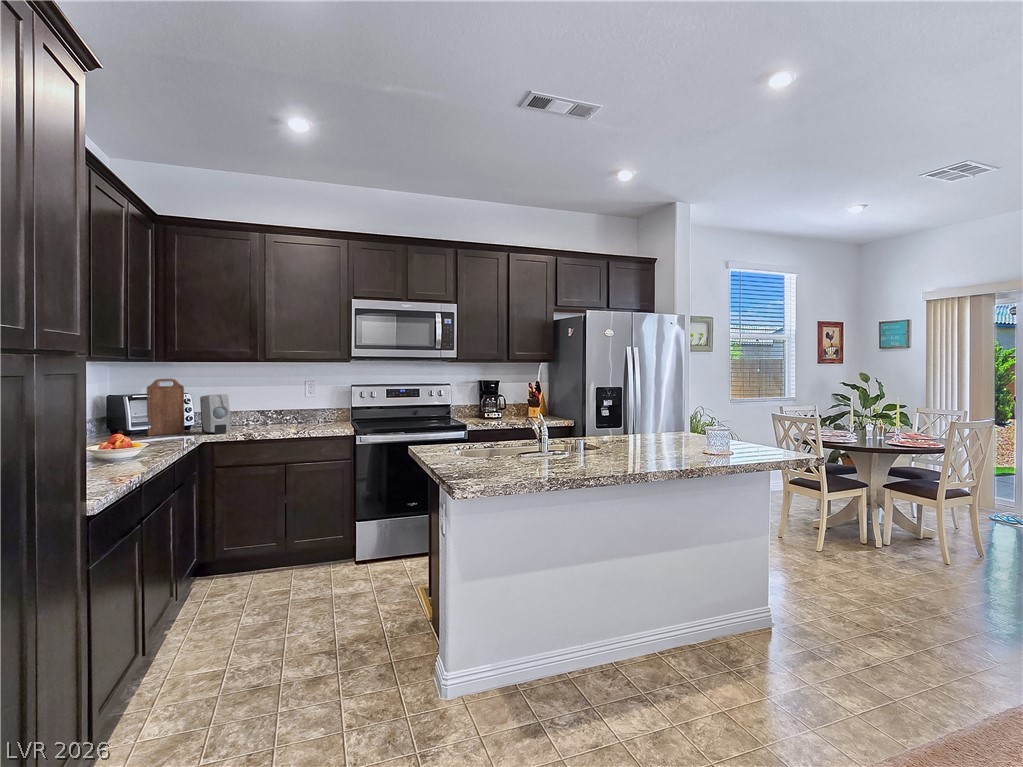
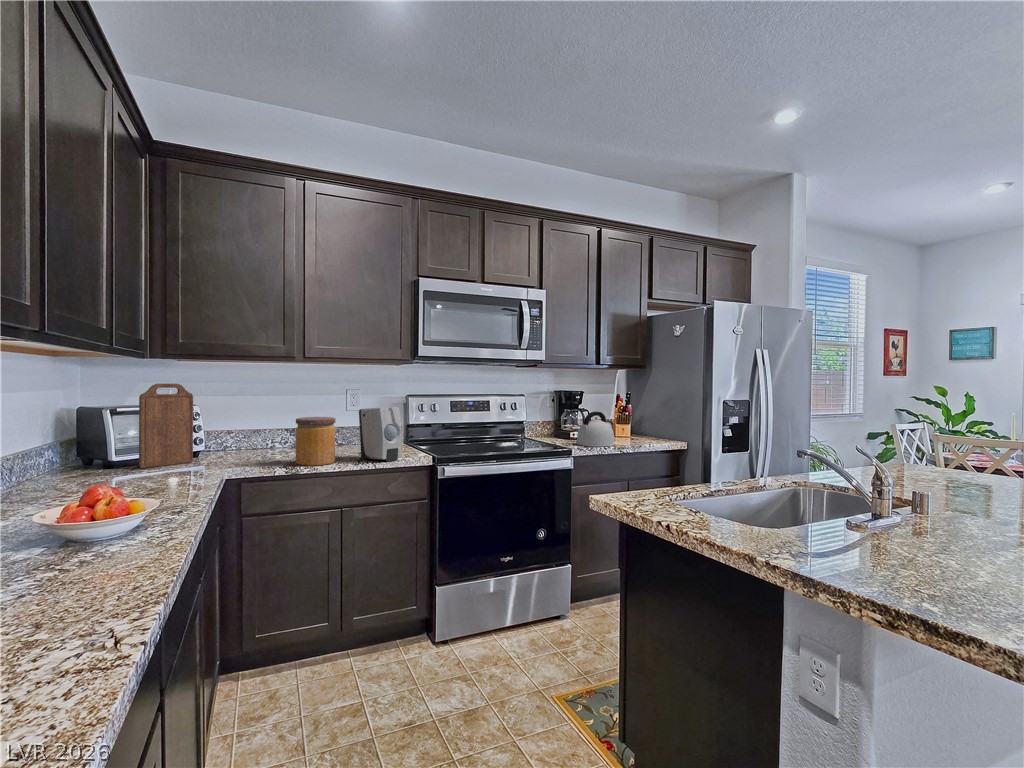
soap dispenser: present [200,394,230,434] -> present [359,407,402,462]
kettle: none [480,398,511,425] -> present [576,412,615,447]
jar: none [252,401,281,435] -> present [296,417,336,466]

